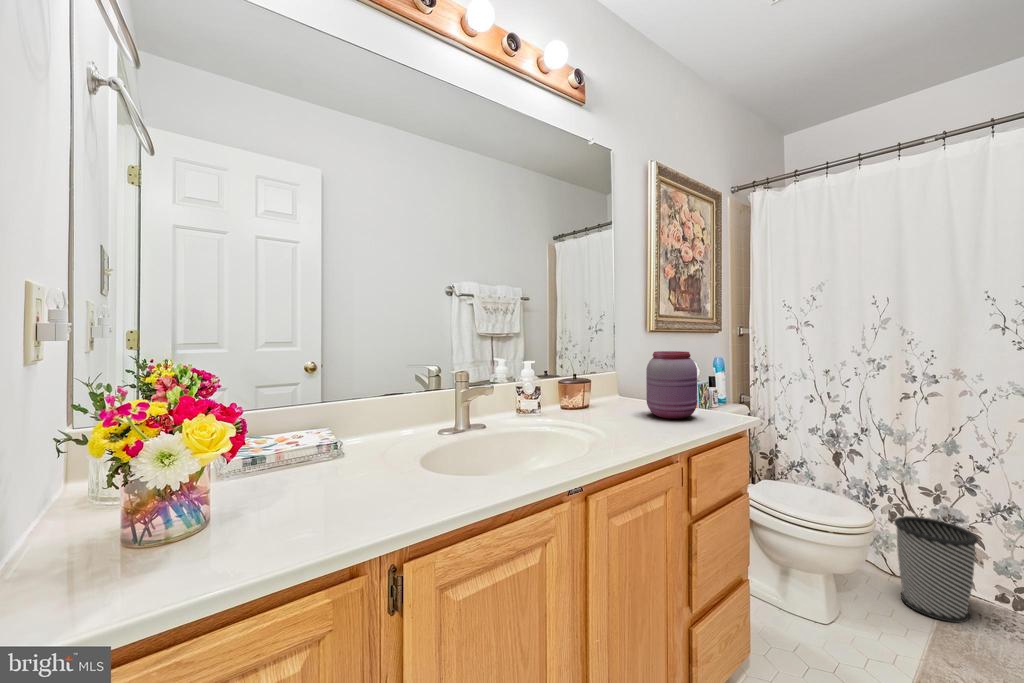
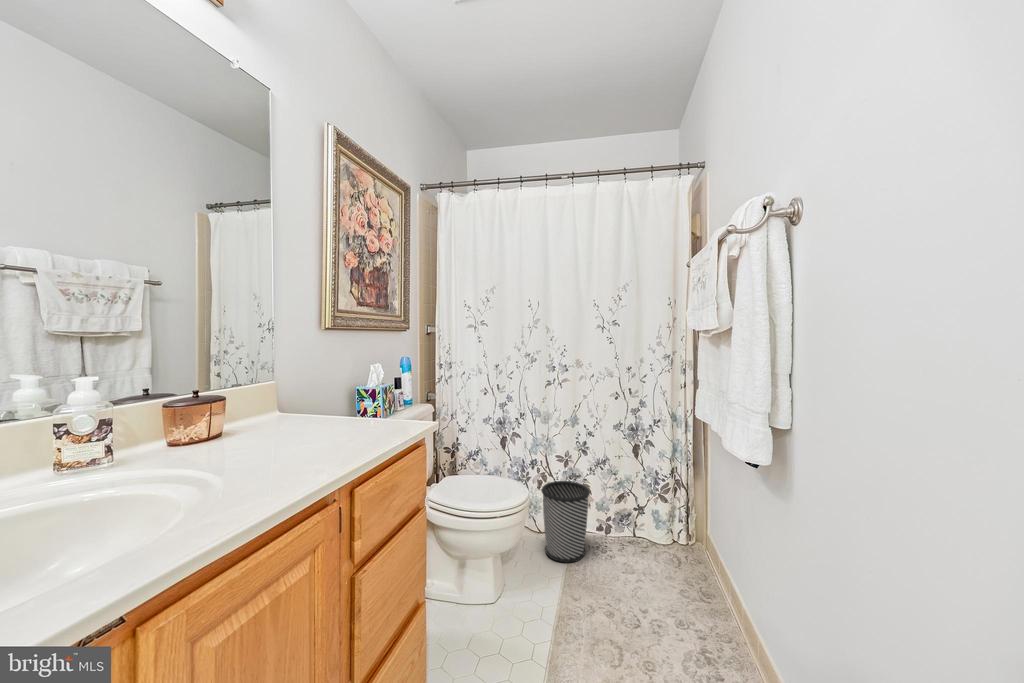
jar: present [646,351,697,419] -> none [307,354,372,441]

